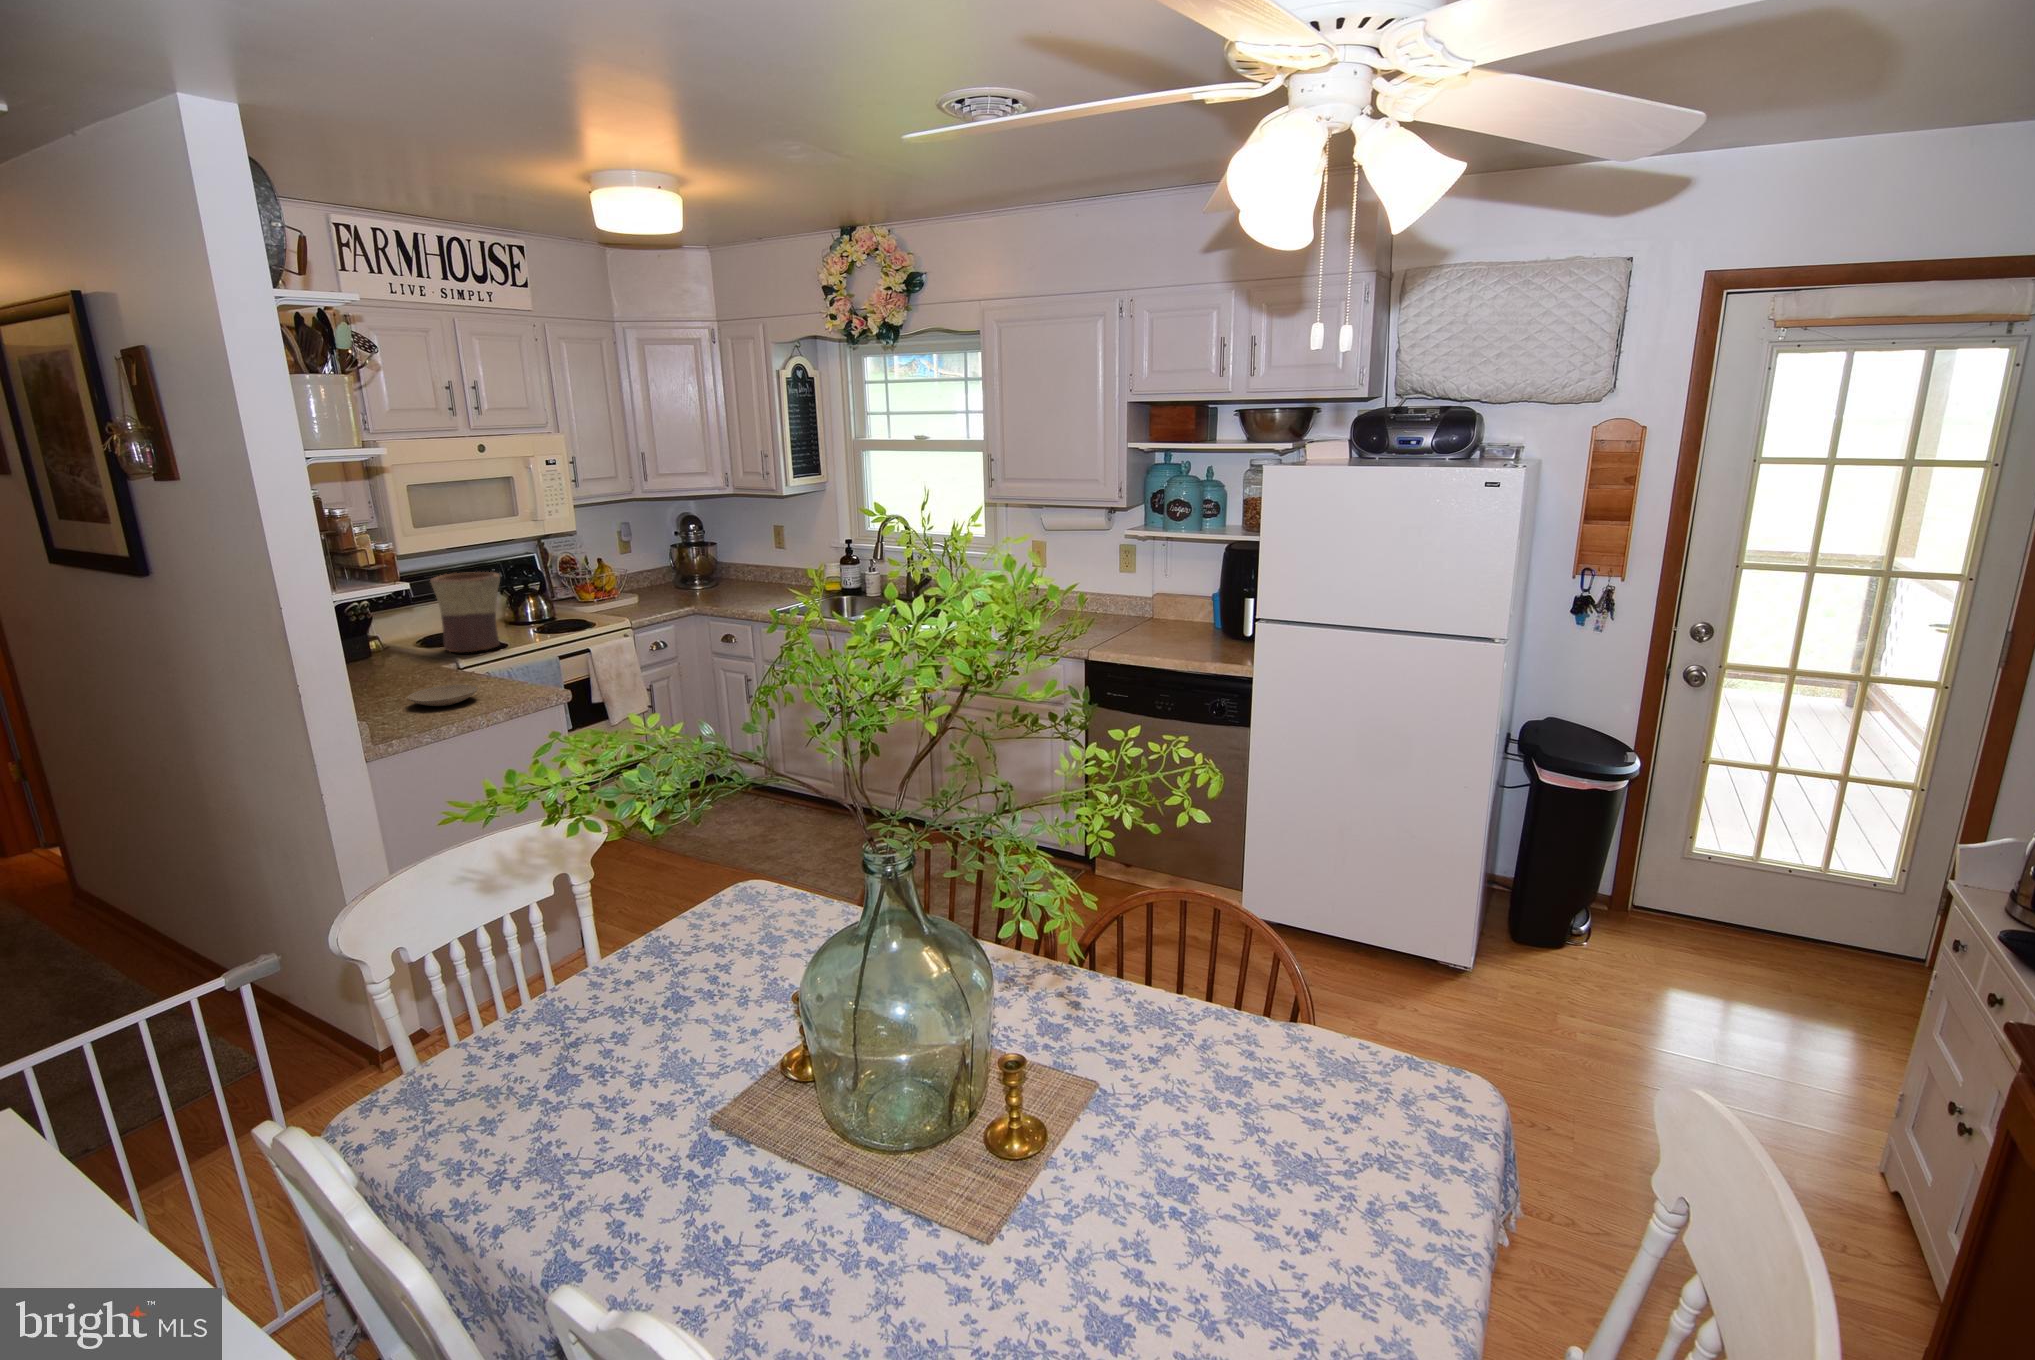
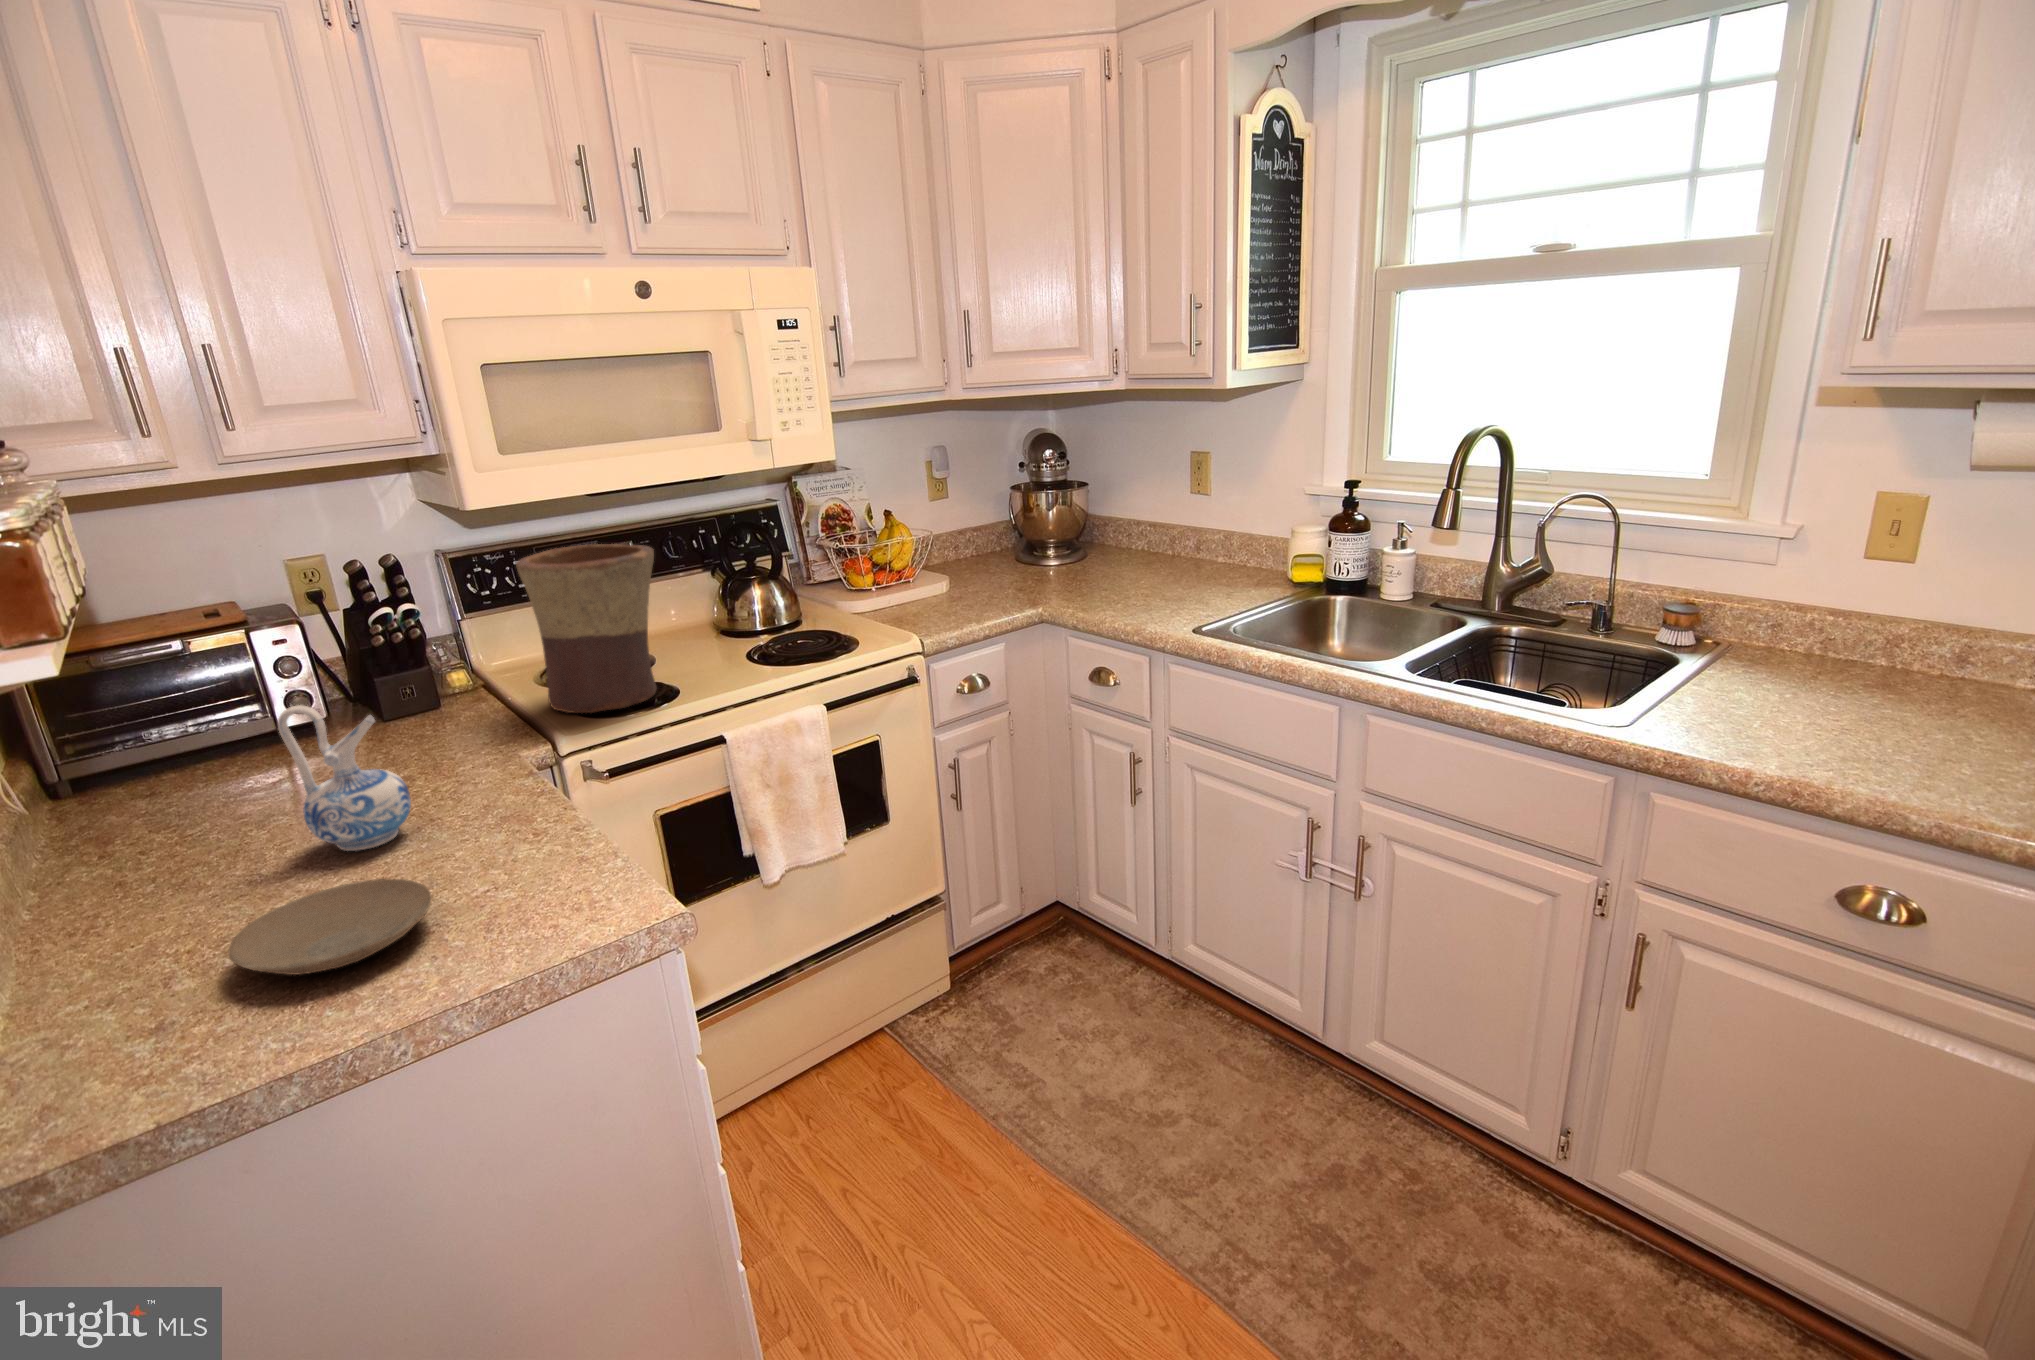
ceramic pitcher: none [383,628,432,689] -> present [278,705,411,851]

